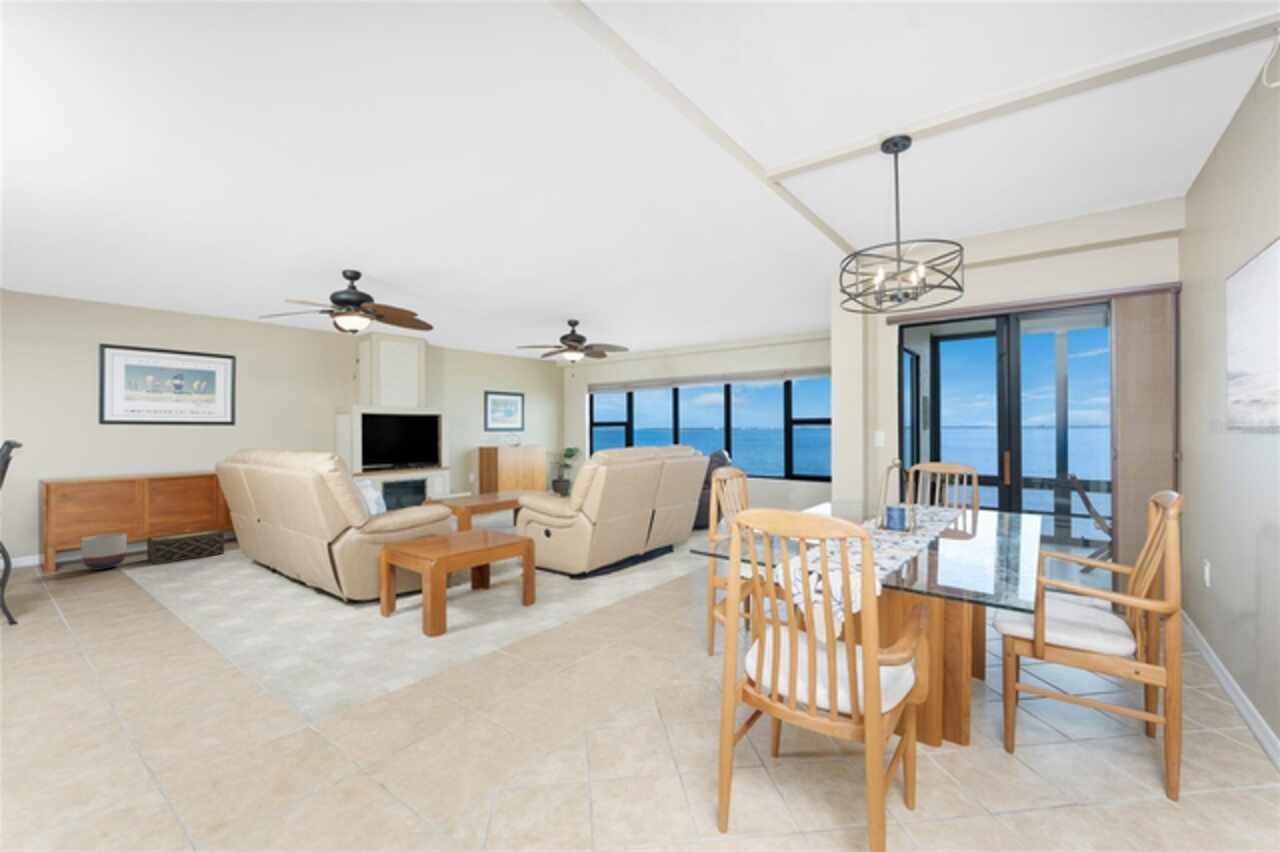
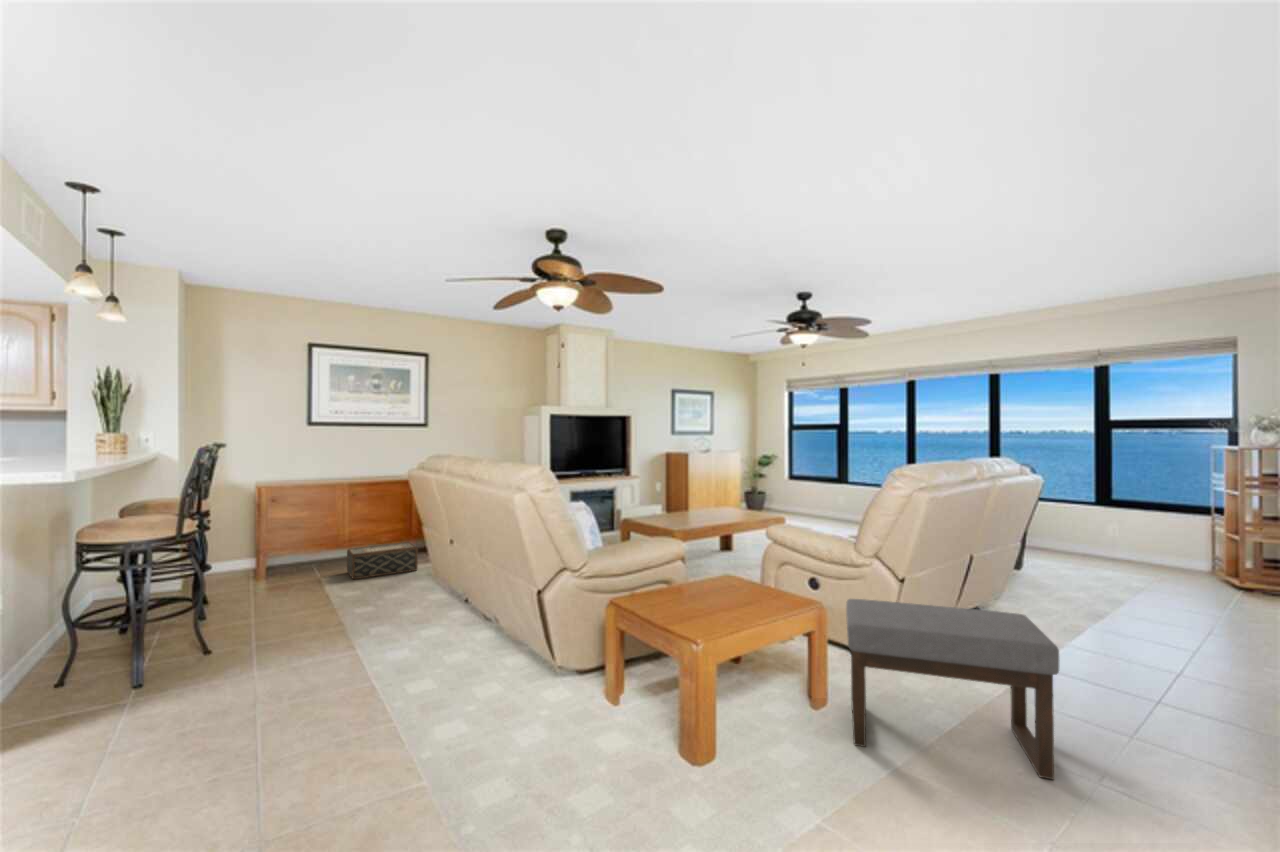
planter: present [82,533,127,570] -> none [289,544,328,583]
ottoman: none [536,534,650,622] -> present [846,599,1059,779]

